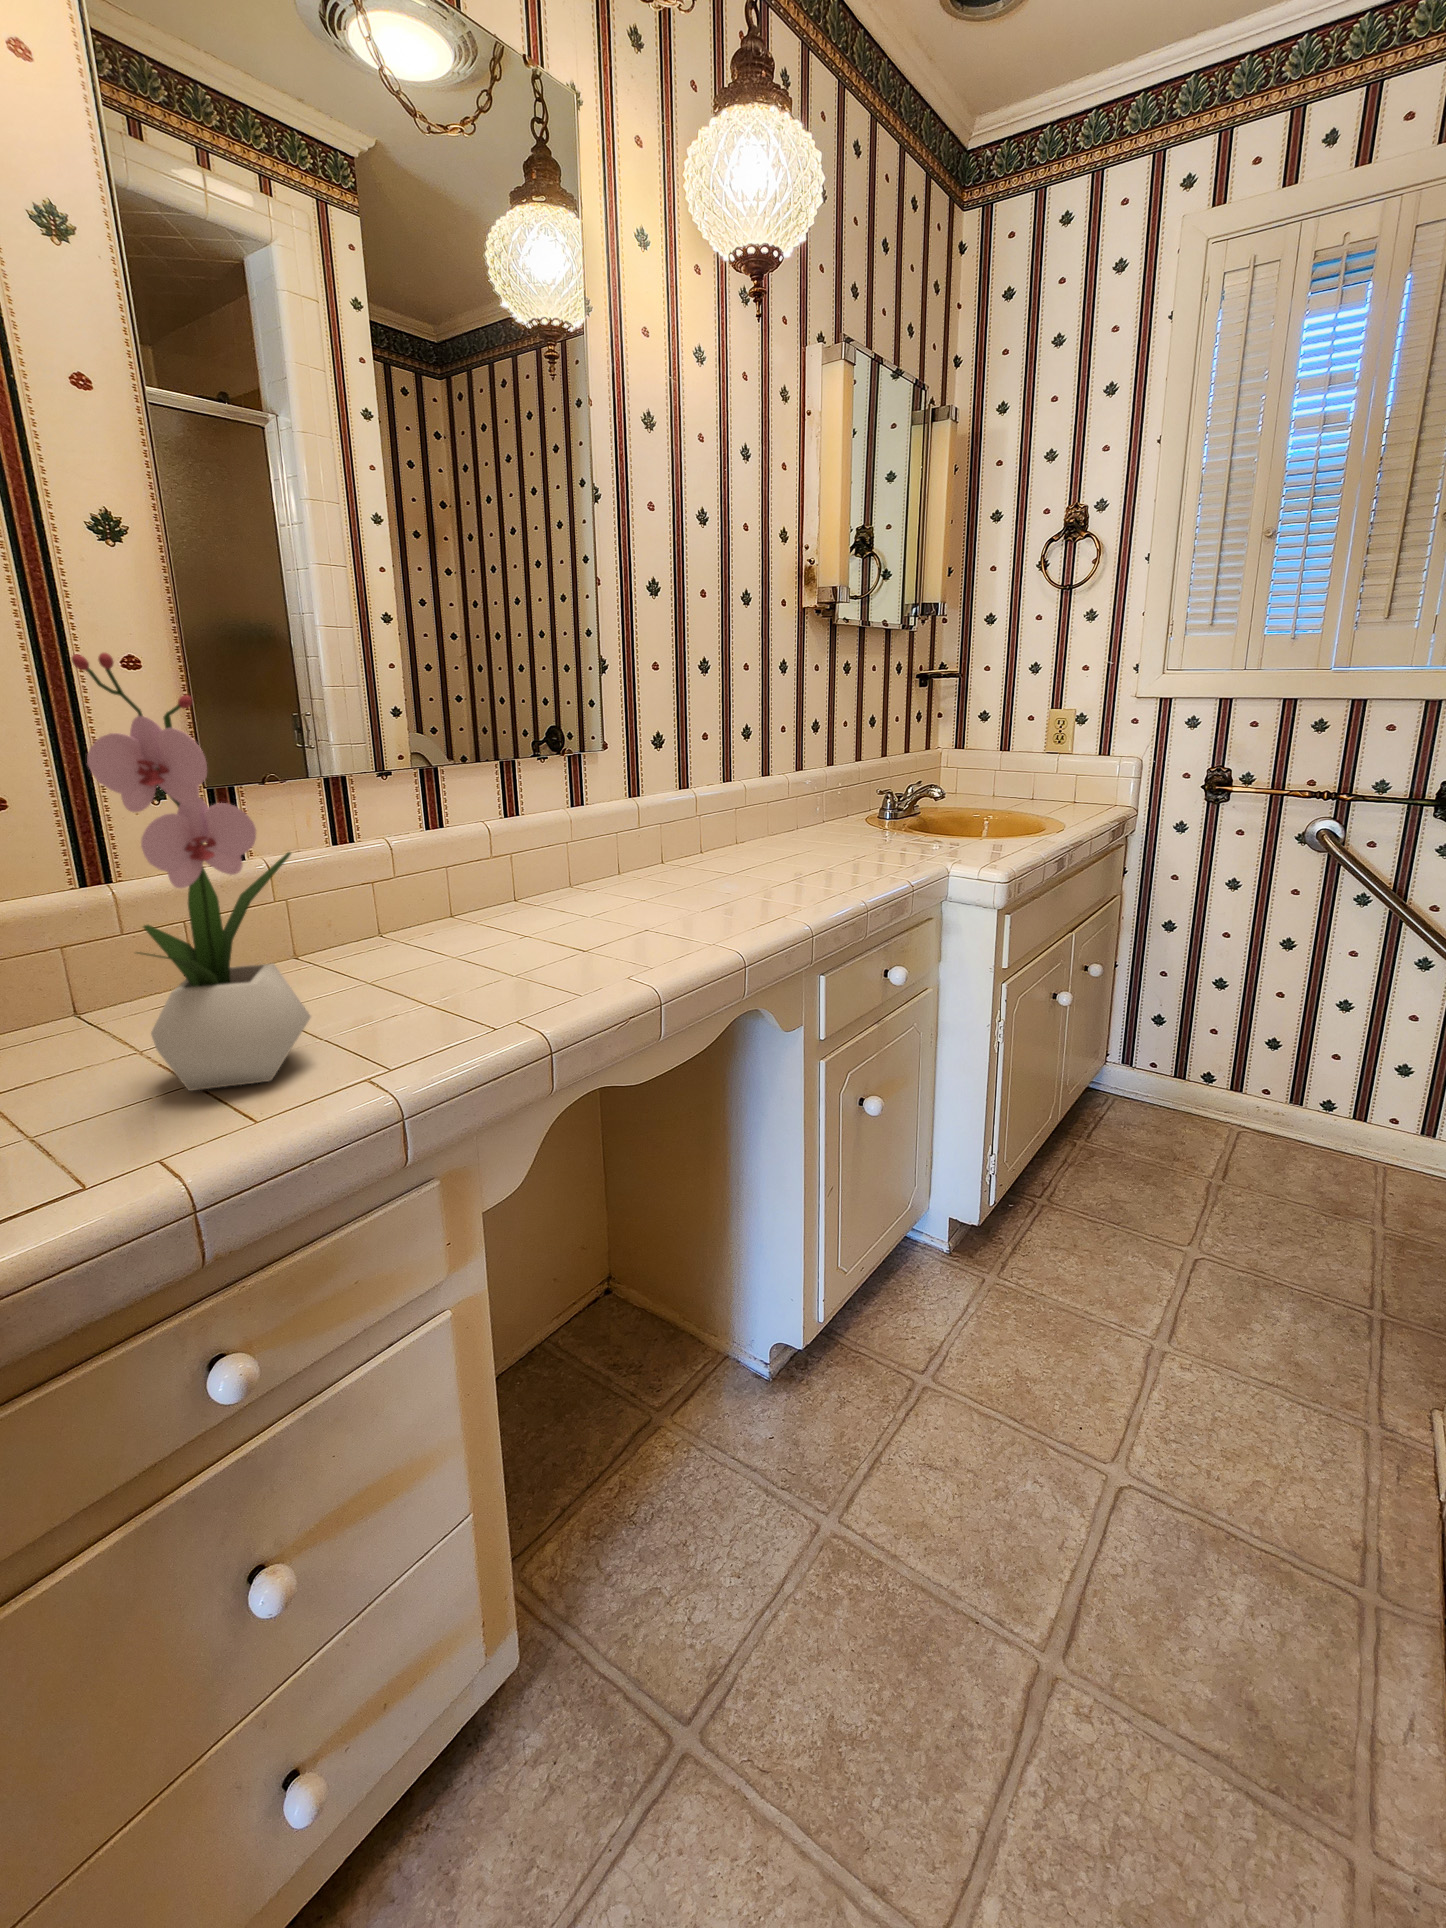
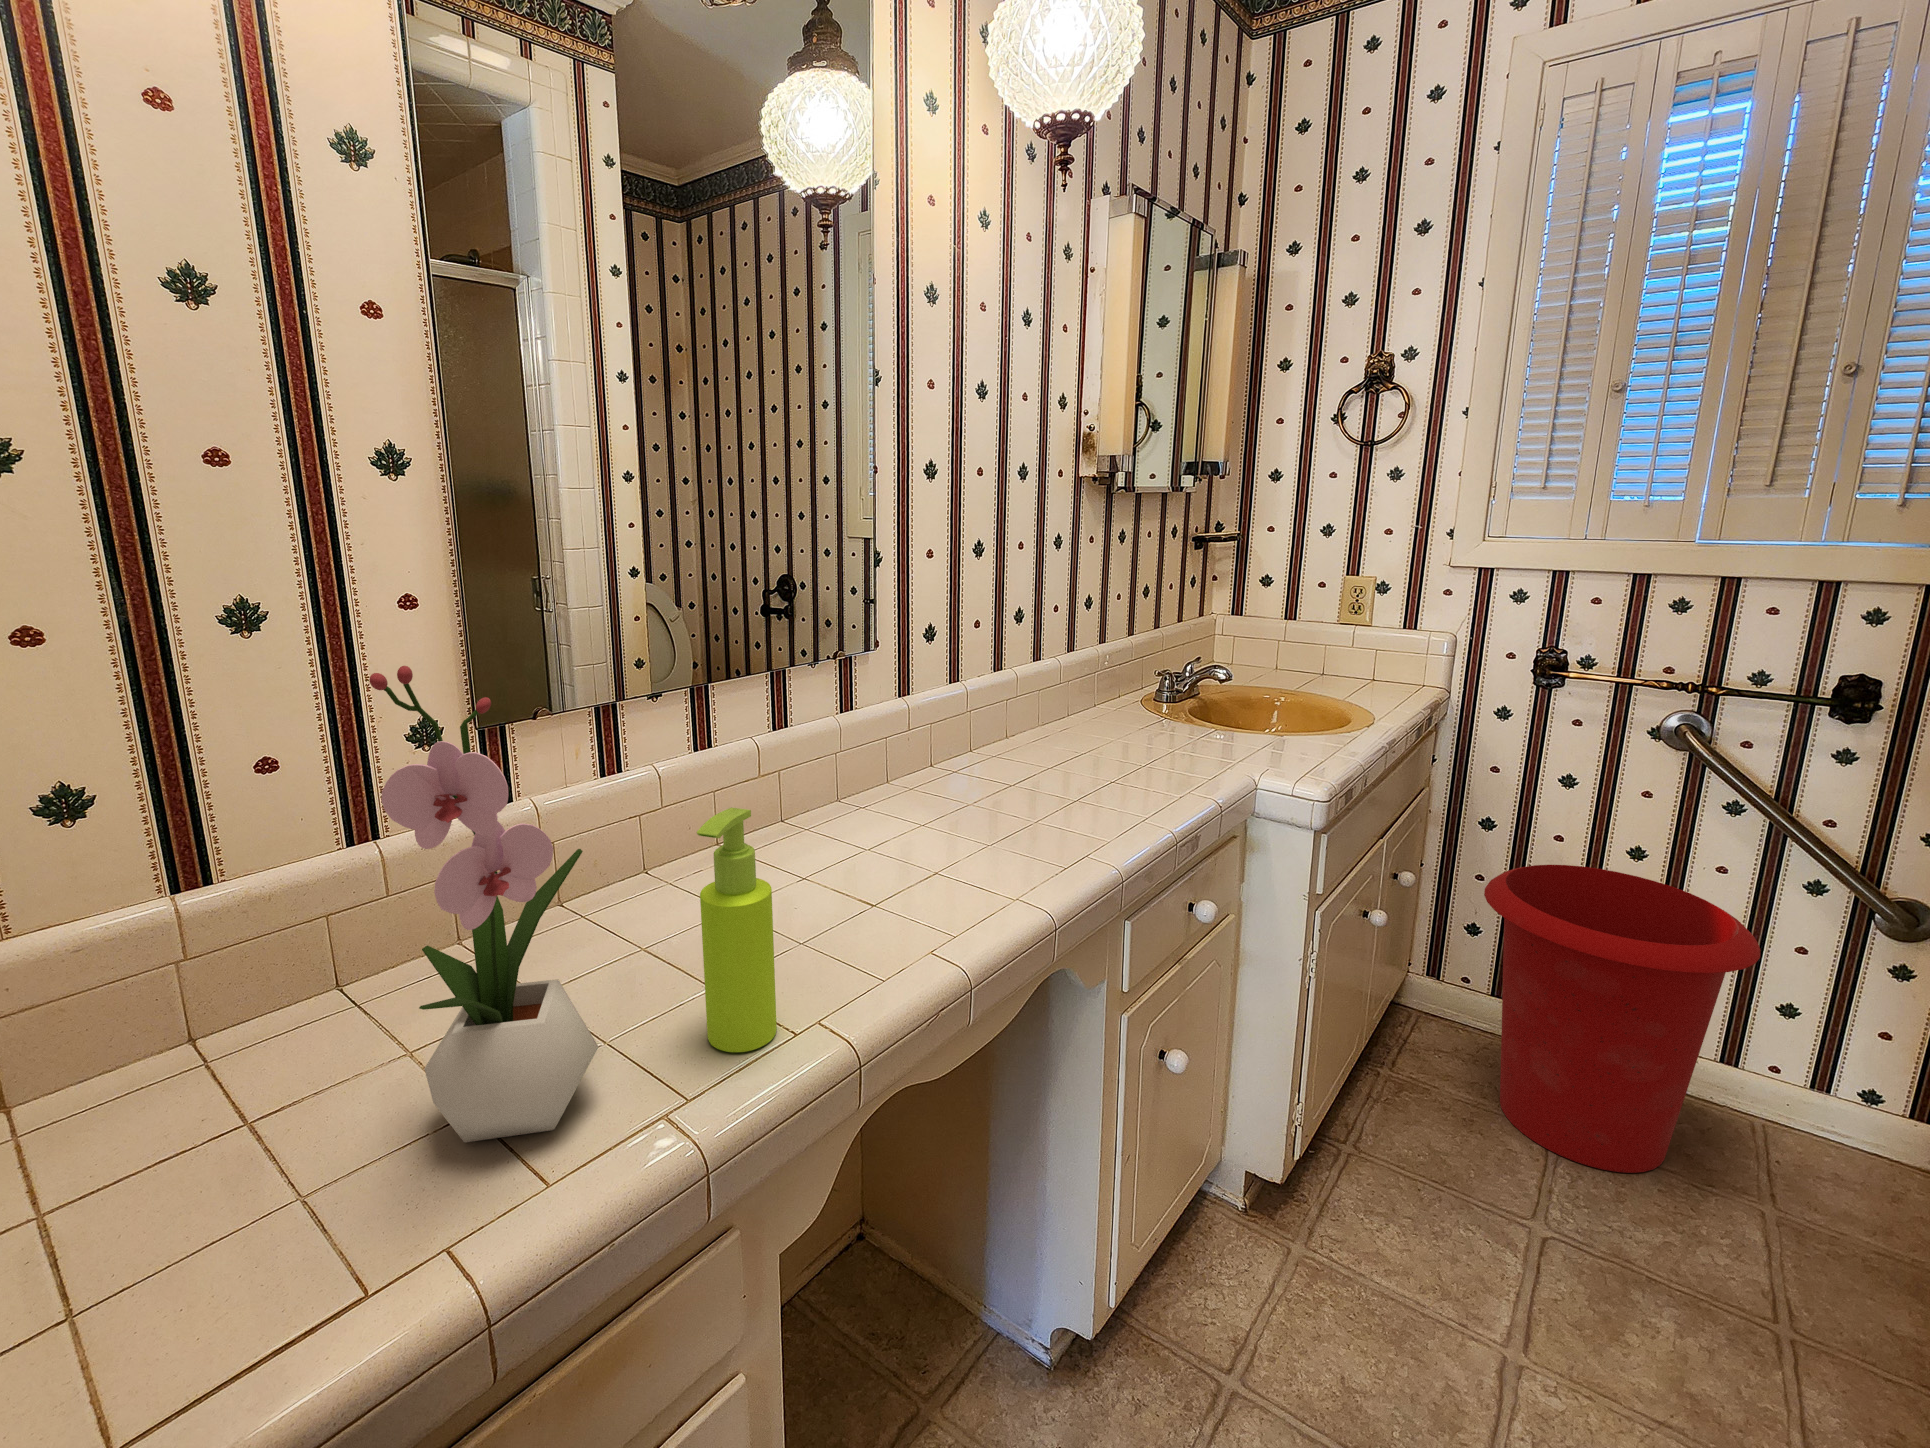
soap dispenser: none [394,823,481,1034] -> present [697,808,777,1052]
waste bin: none [1159,958,1374,1208] -> present [1484,865,1760,1173]

